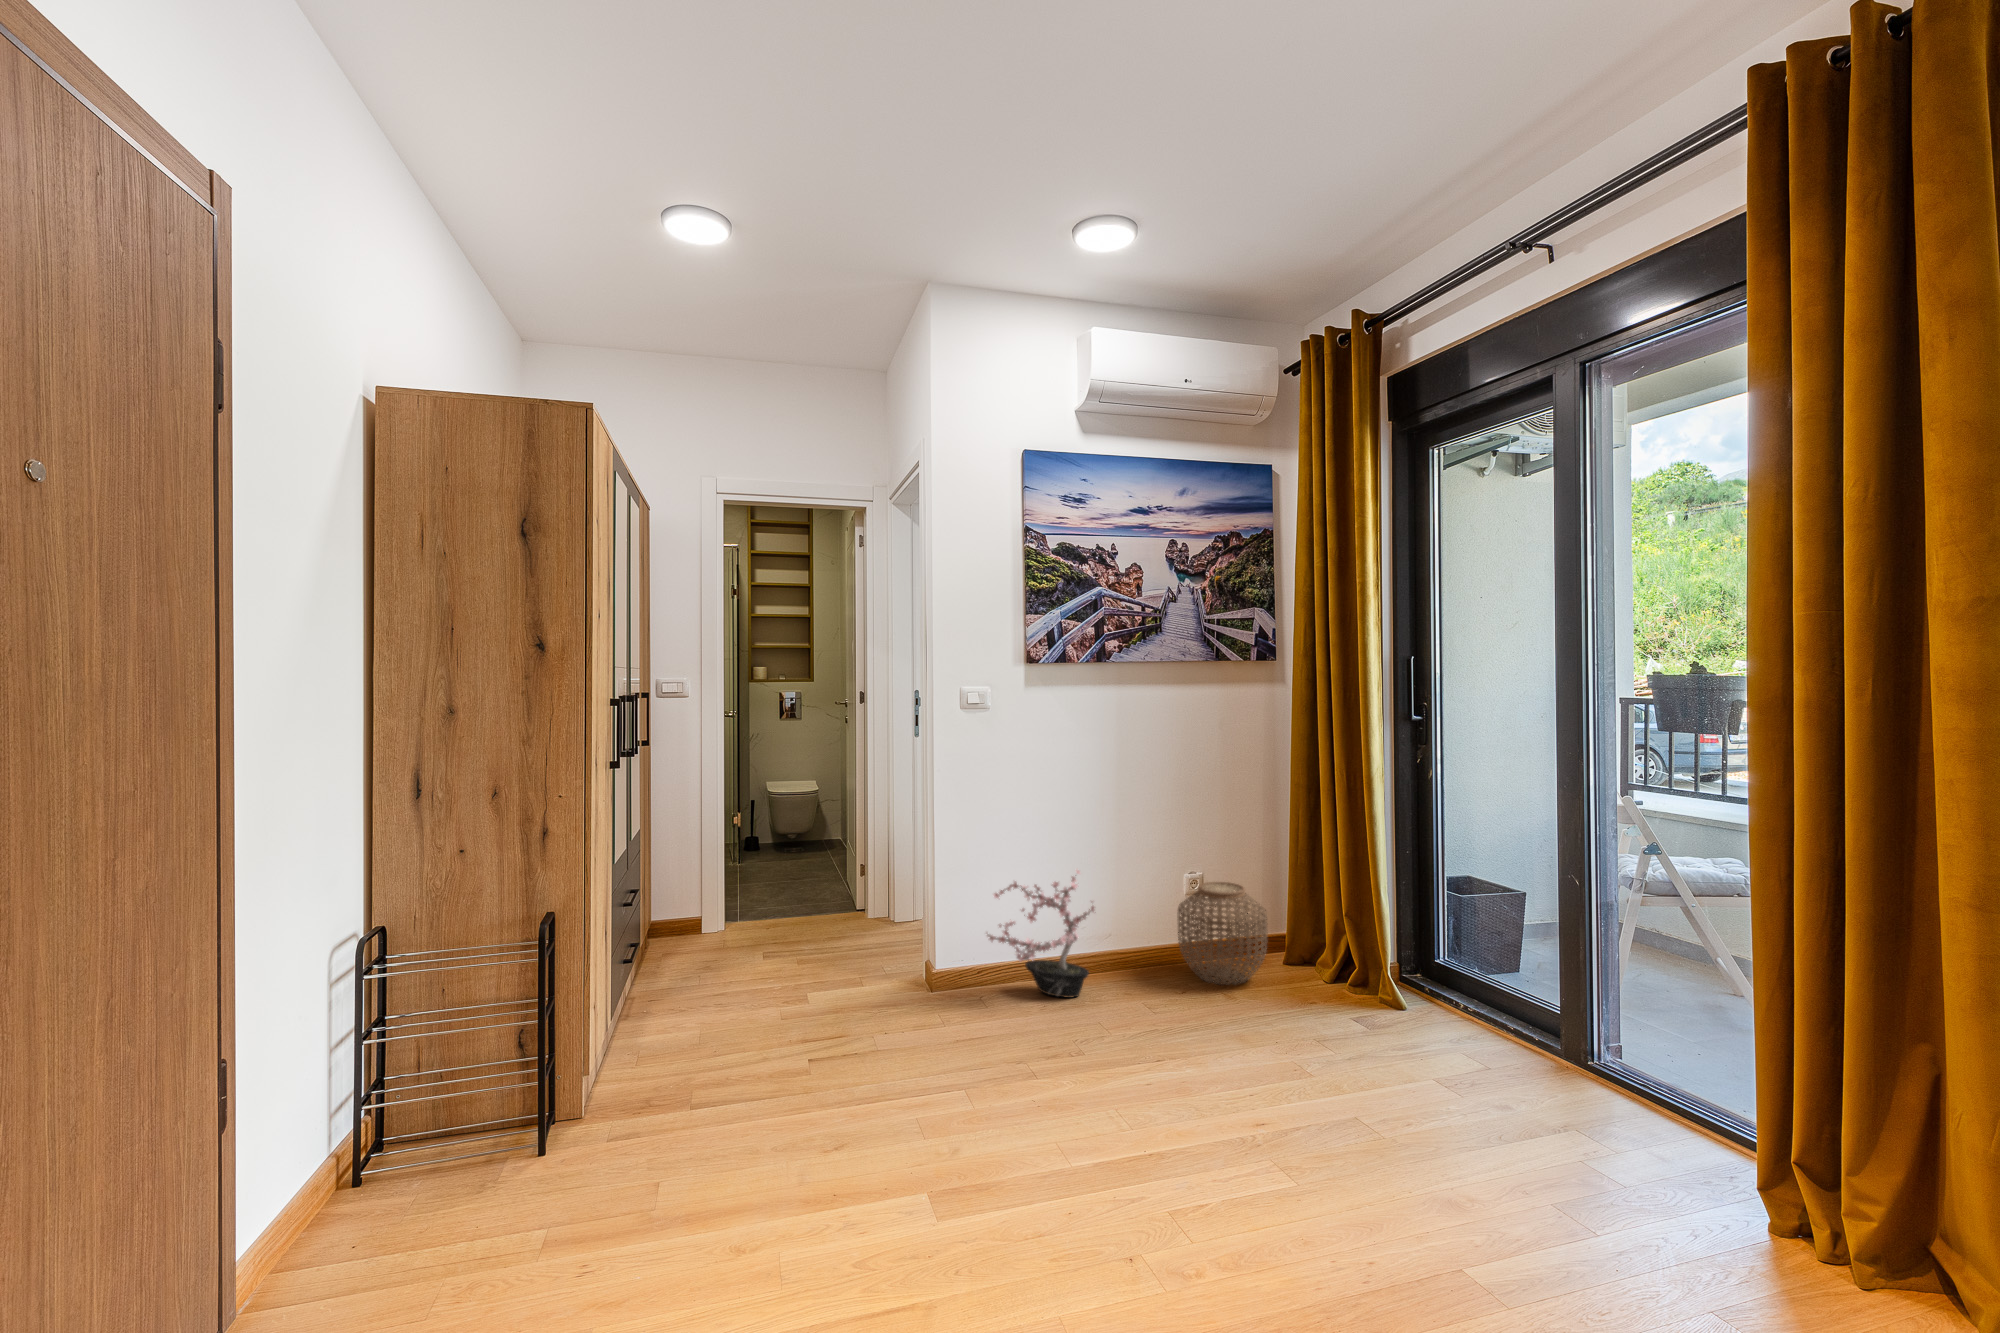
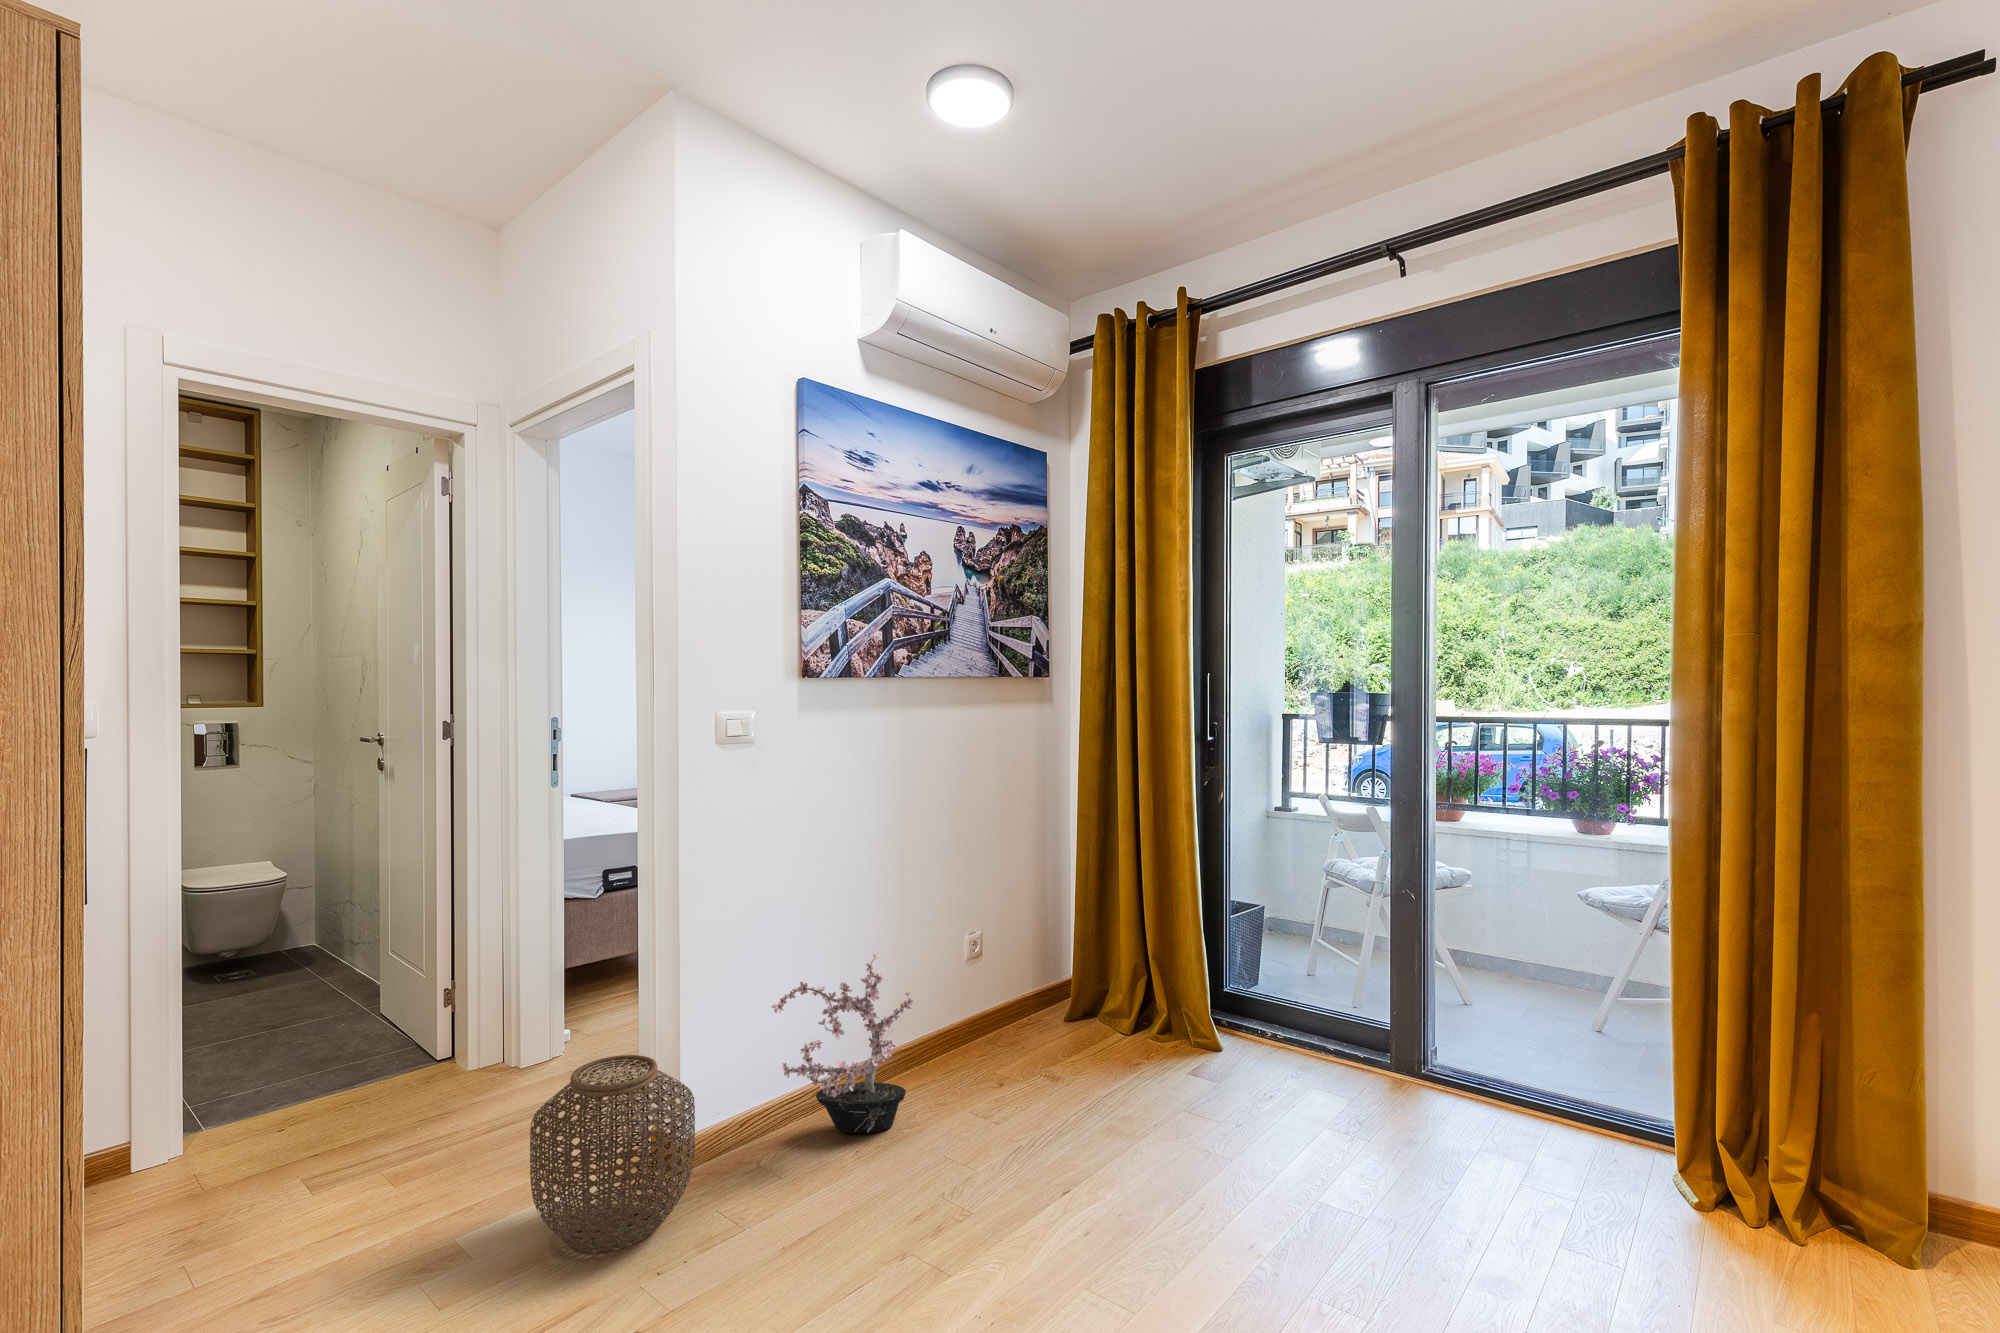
woven basket: present [1178,882,1267,985] -> present [530,1055,695,1252]

